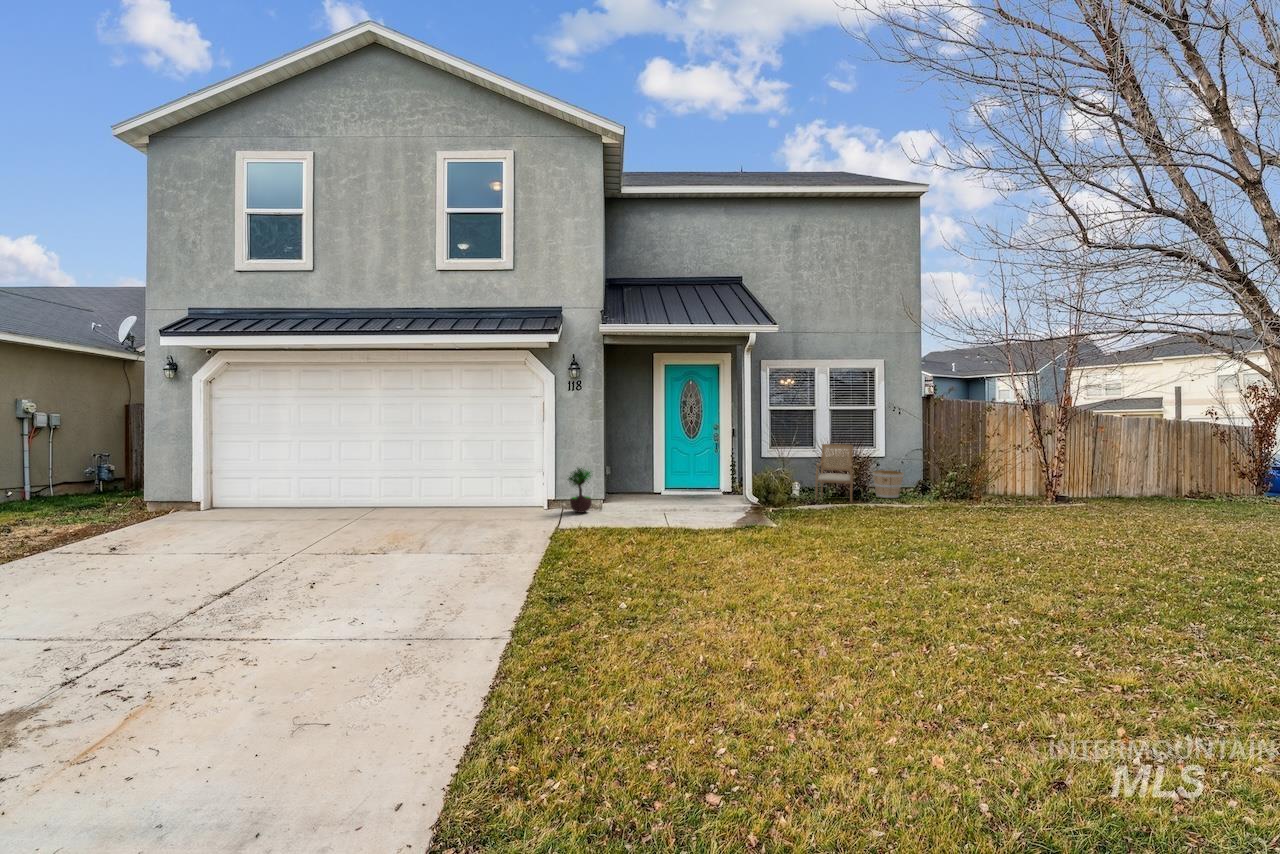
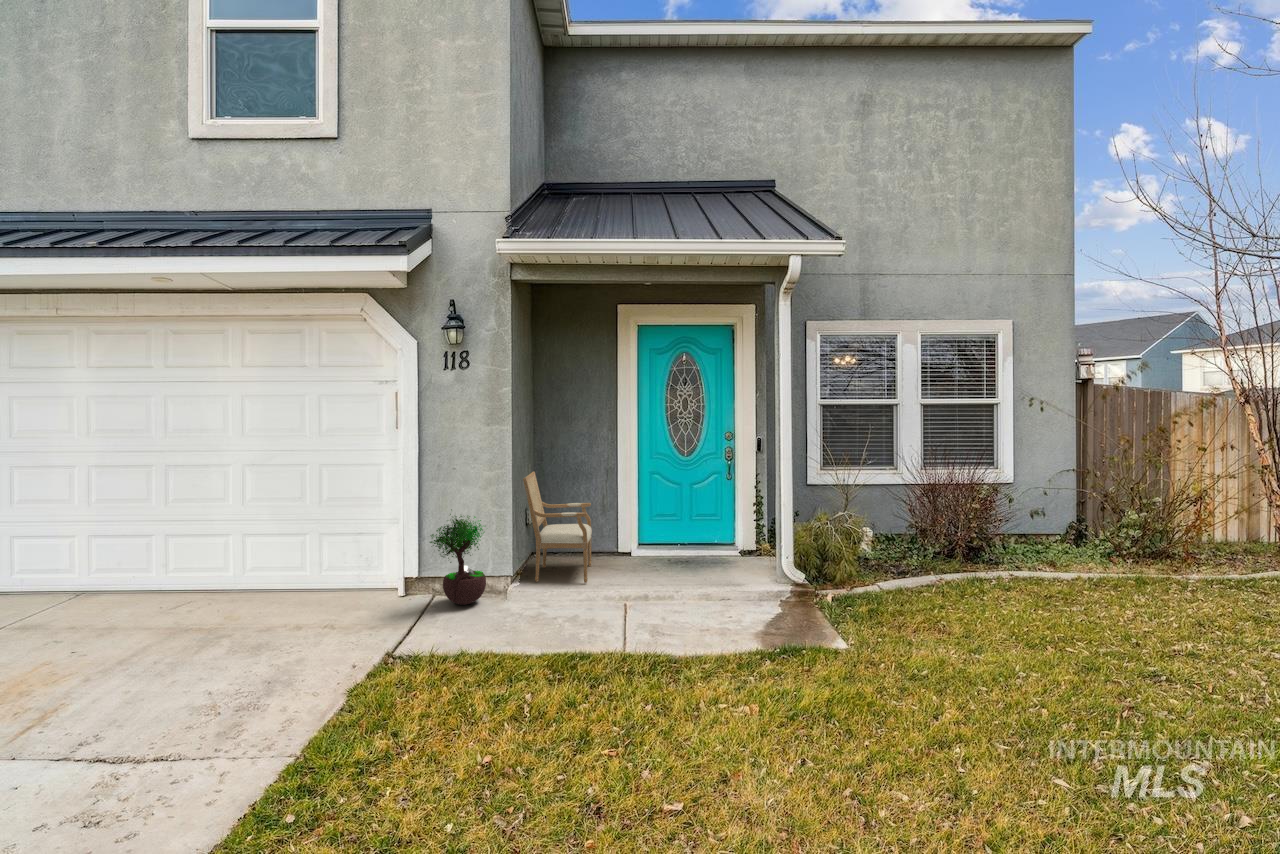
chair: present [815,444,853,502] -> present [523,472,592,583]
wooden bucket: present [872,470,904,498] -> none [1001,509,1062,562]

